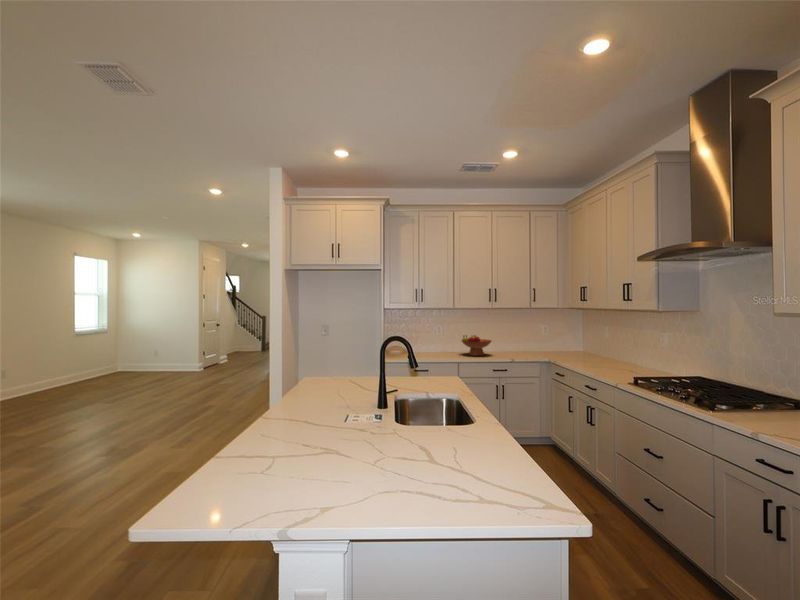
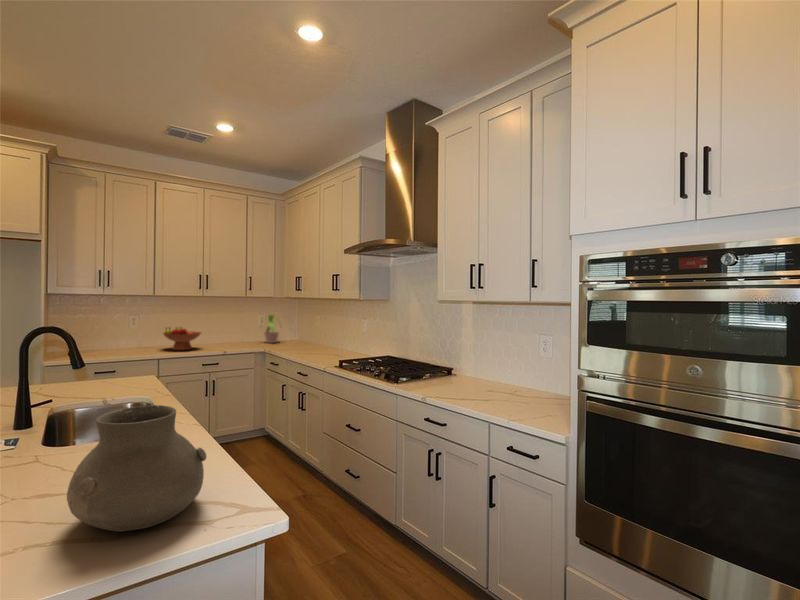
potted plant: none [542,325,568,353] -> present [265,315,279,343]
vase: none [422,403,513,498] -> present [67,405,206,532]

